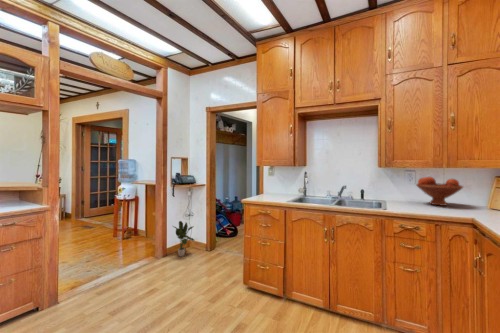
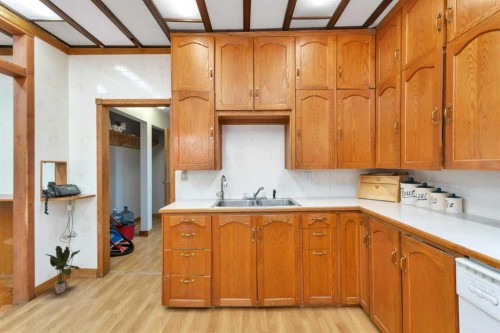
fruit bowl: present [417,177,463,206] -> none [317,177,348,200]

